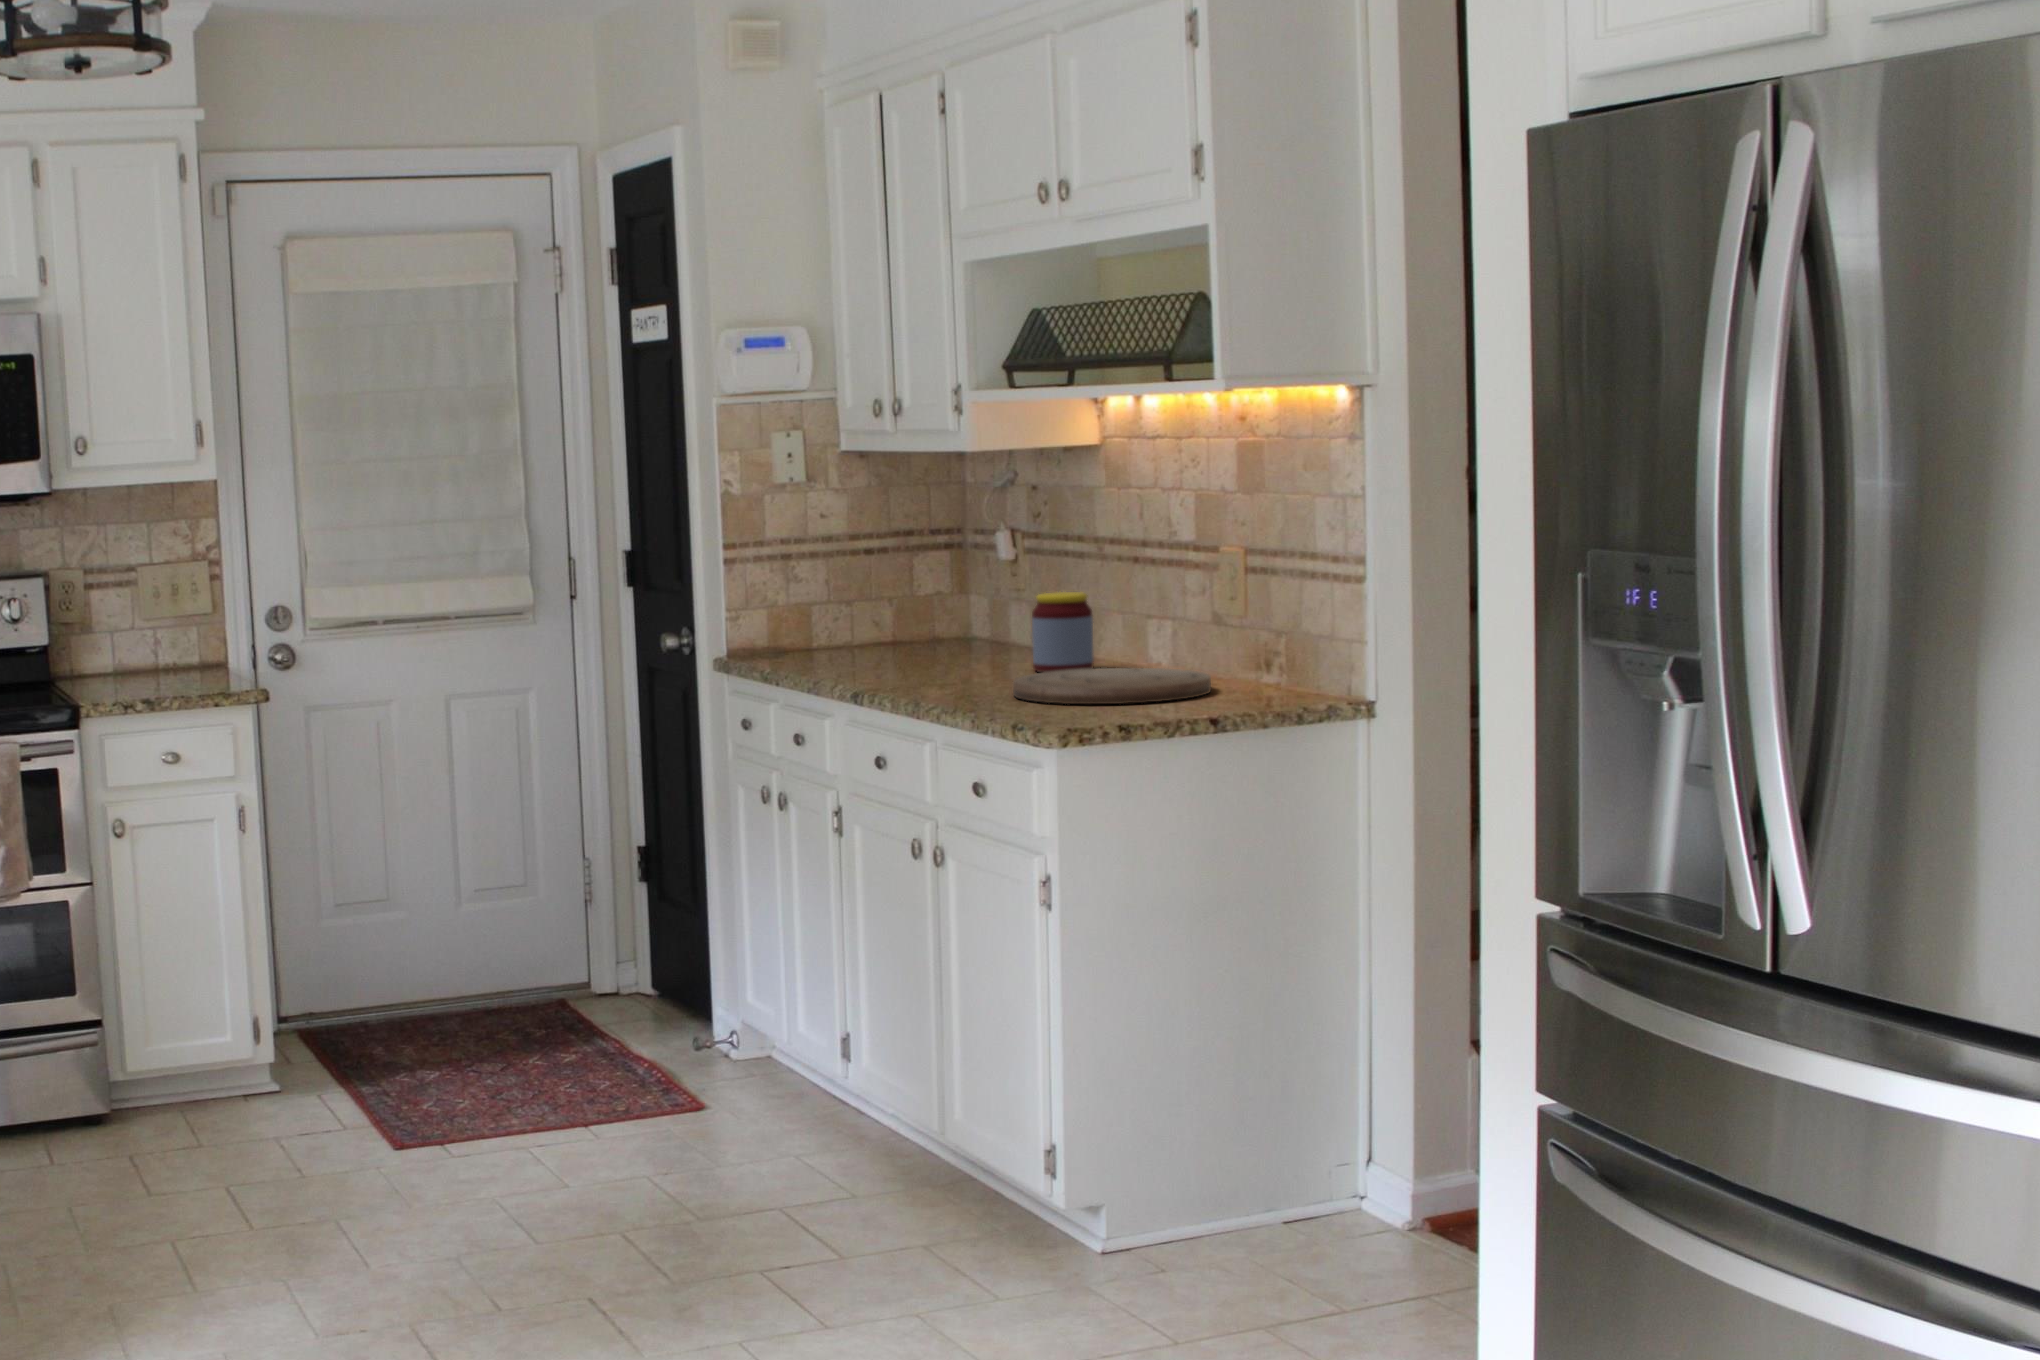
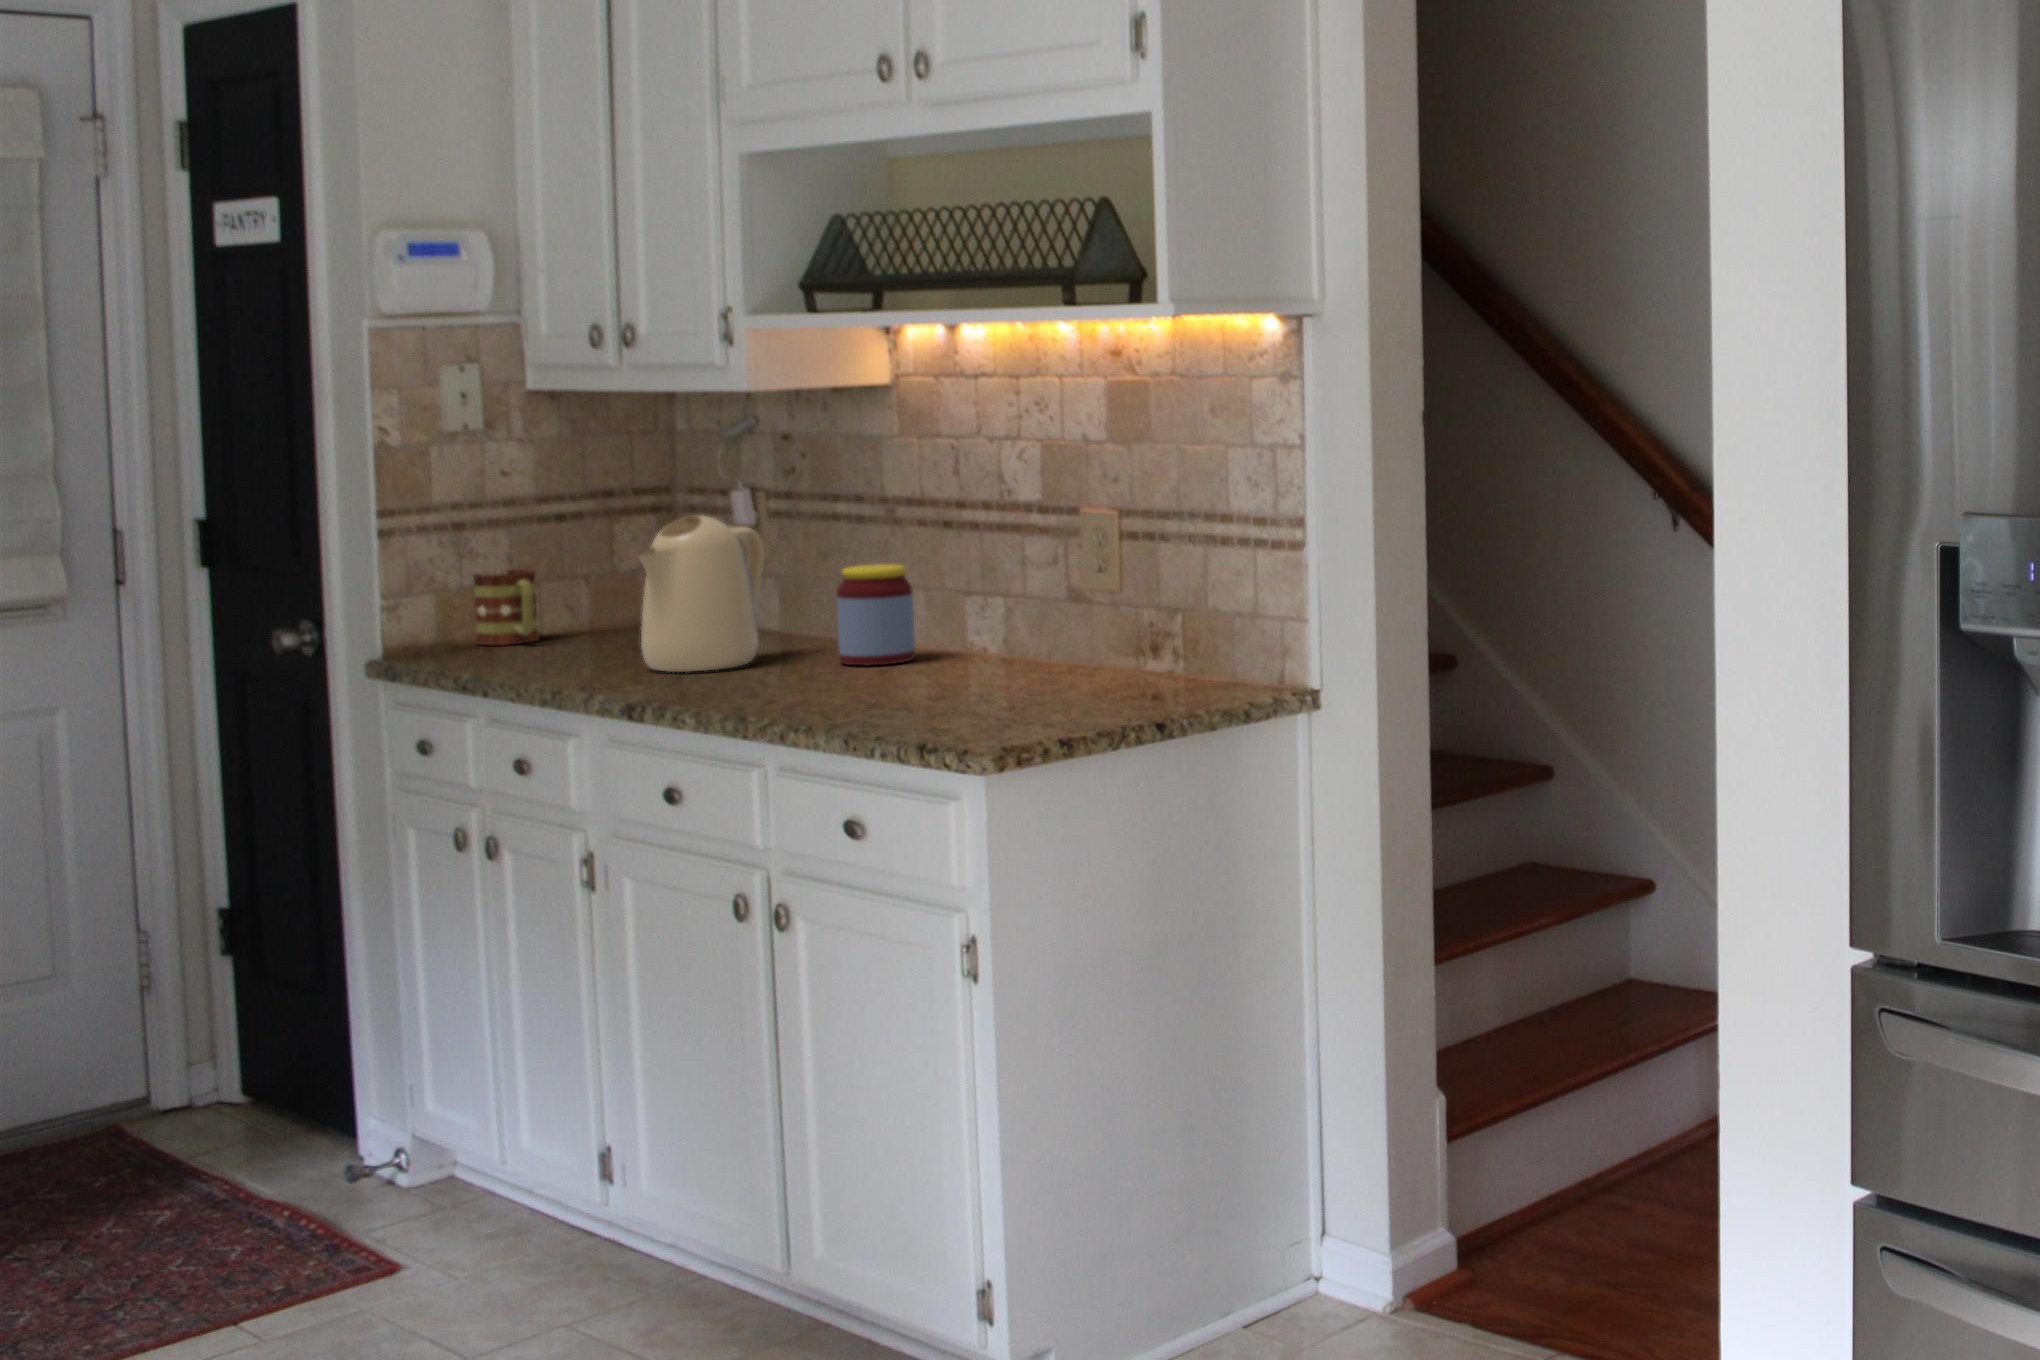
kettle: none [885,550,991,671] -> present [639,515,764,672]
mug: none [805,592,854,649] -> present [473,569,539,645]
cutting board: present [1013,668,1211,704] -> none [862,655,1109,709]

